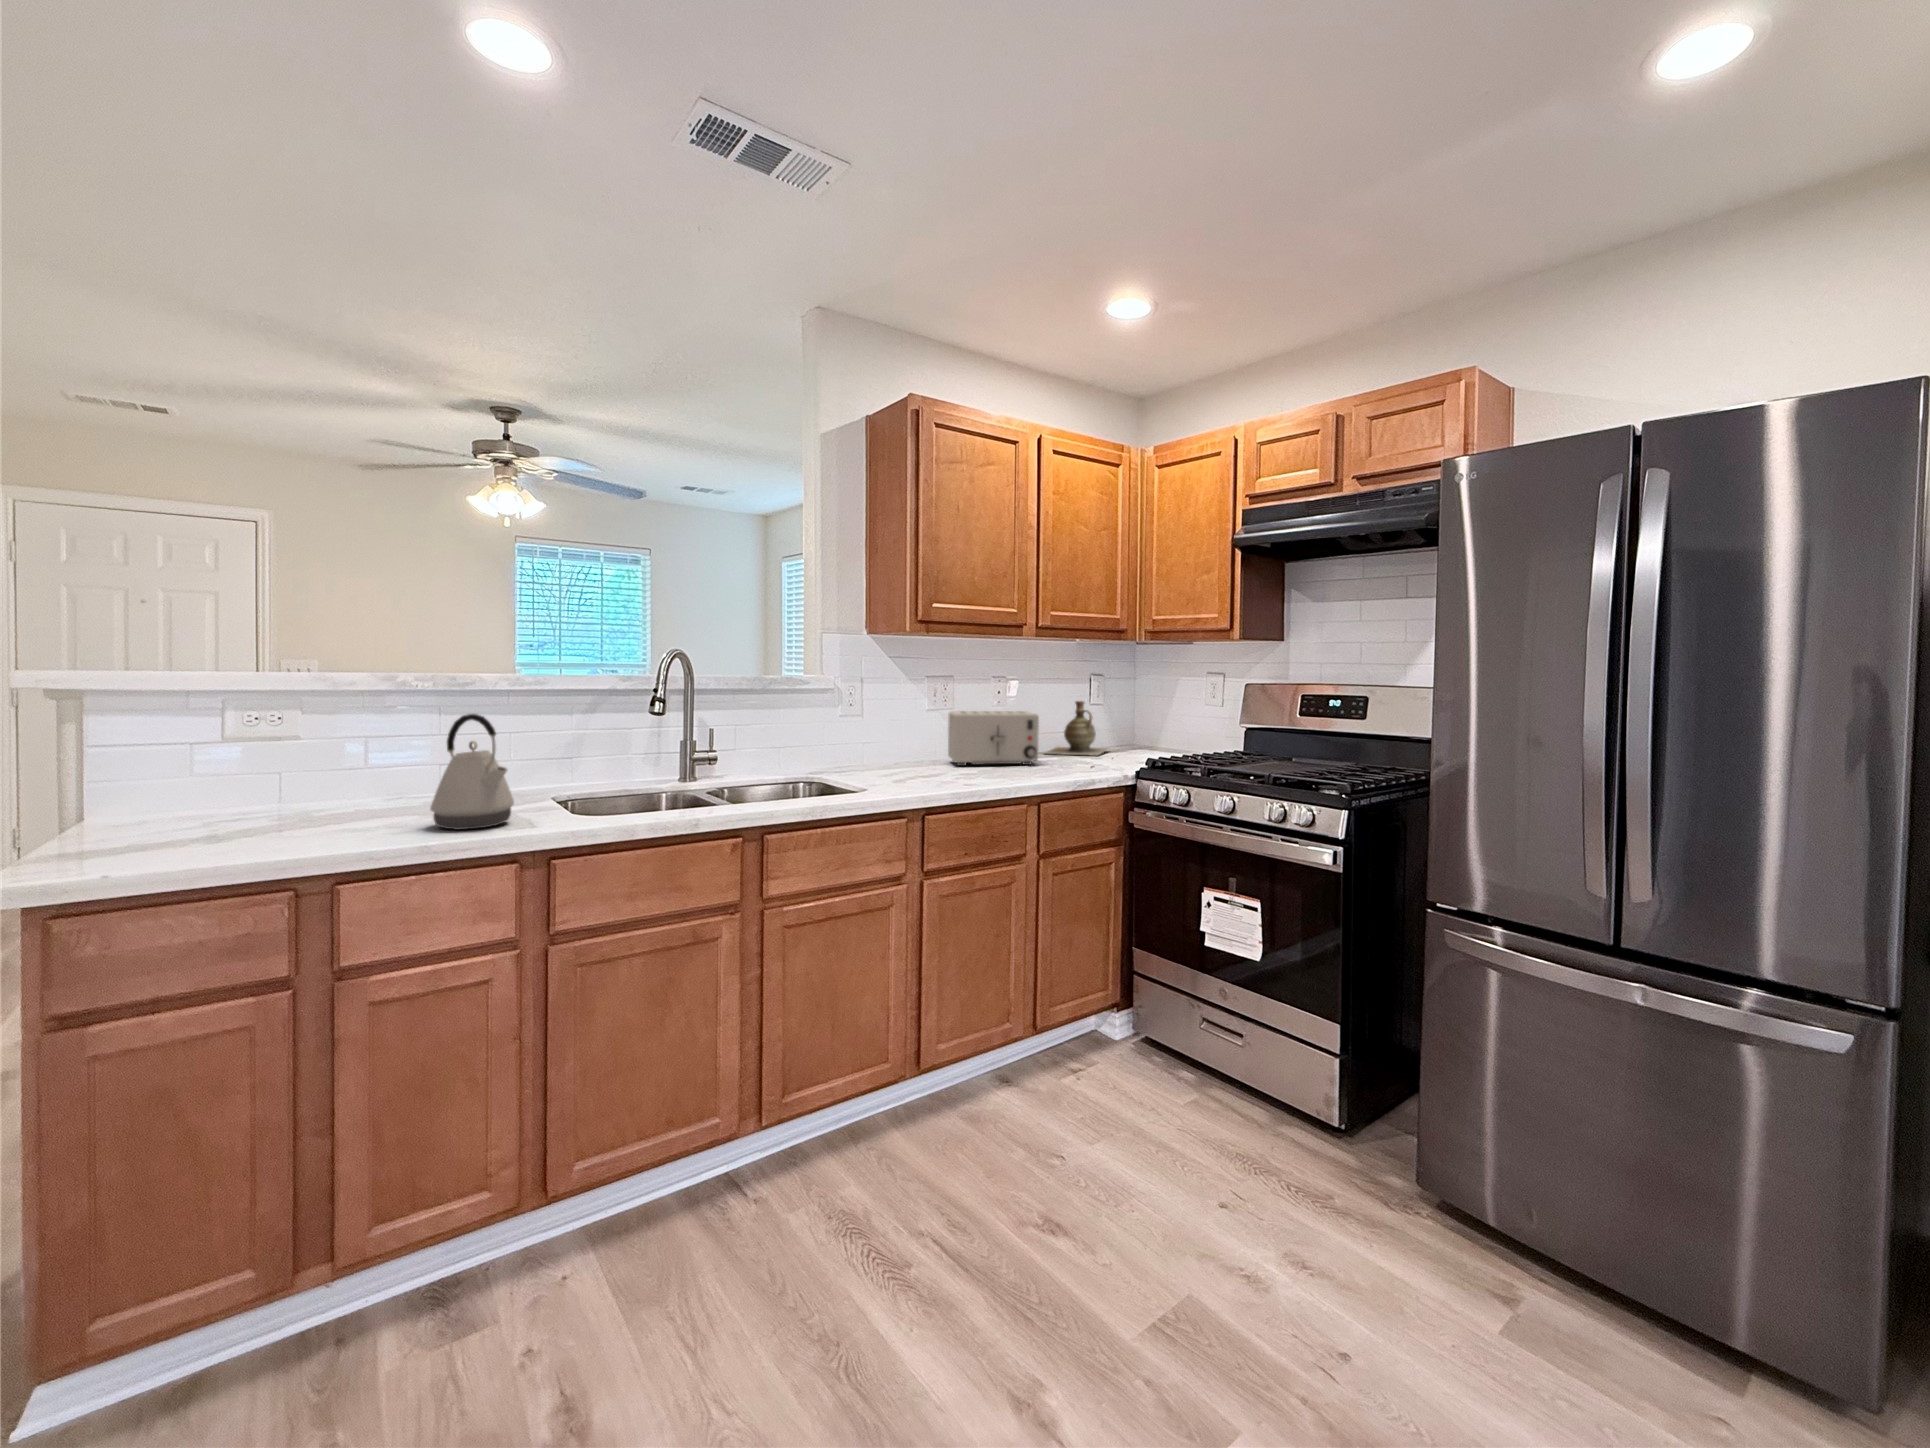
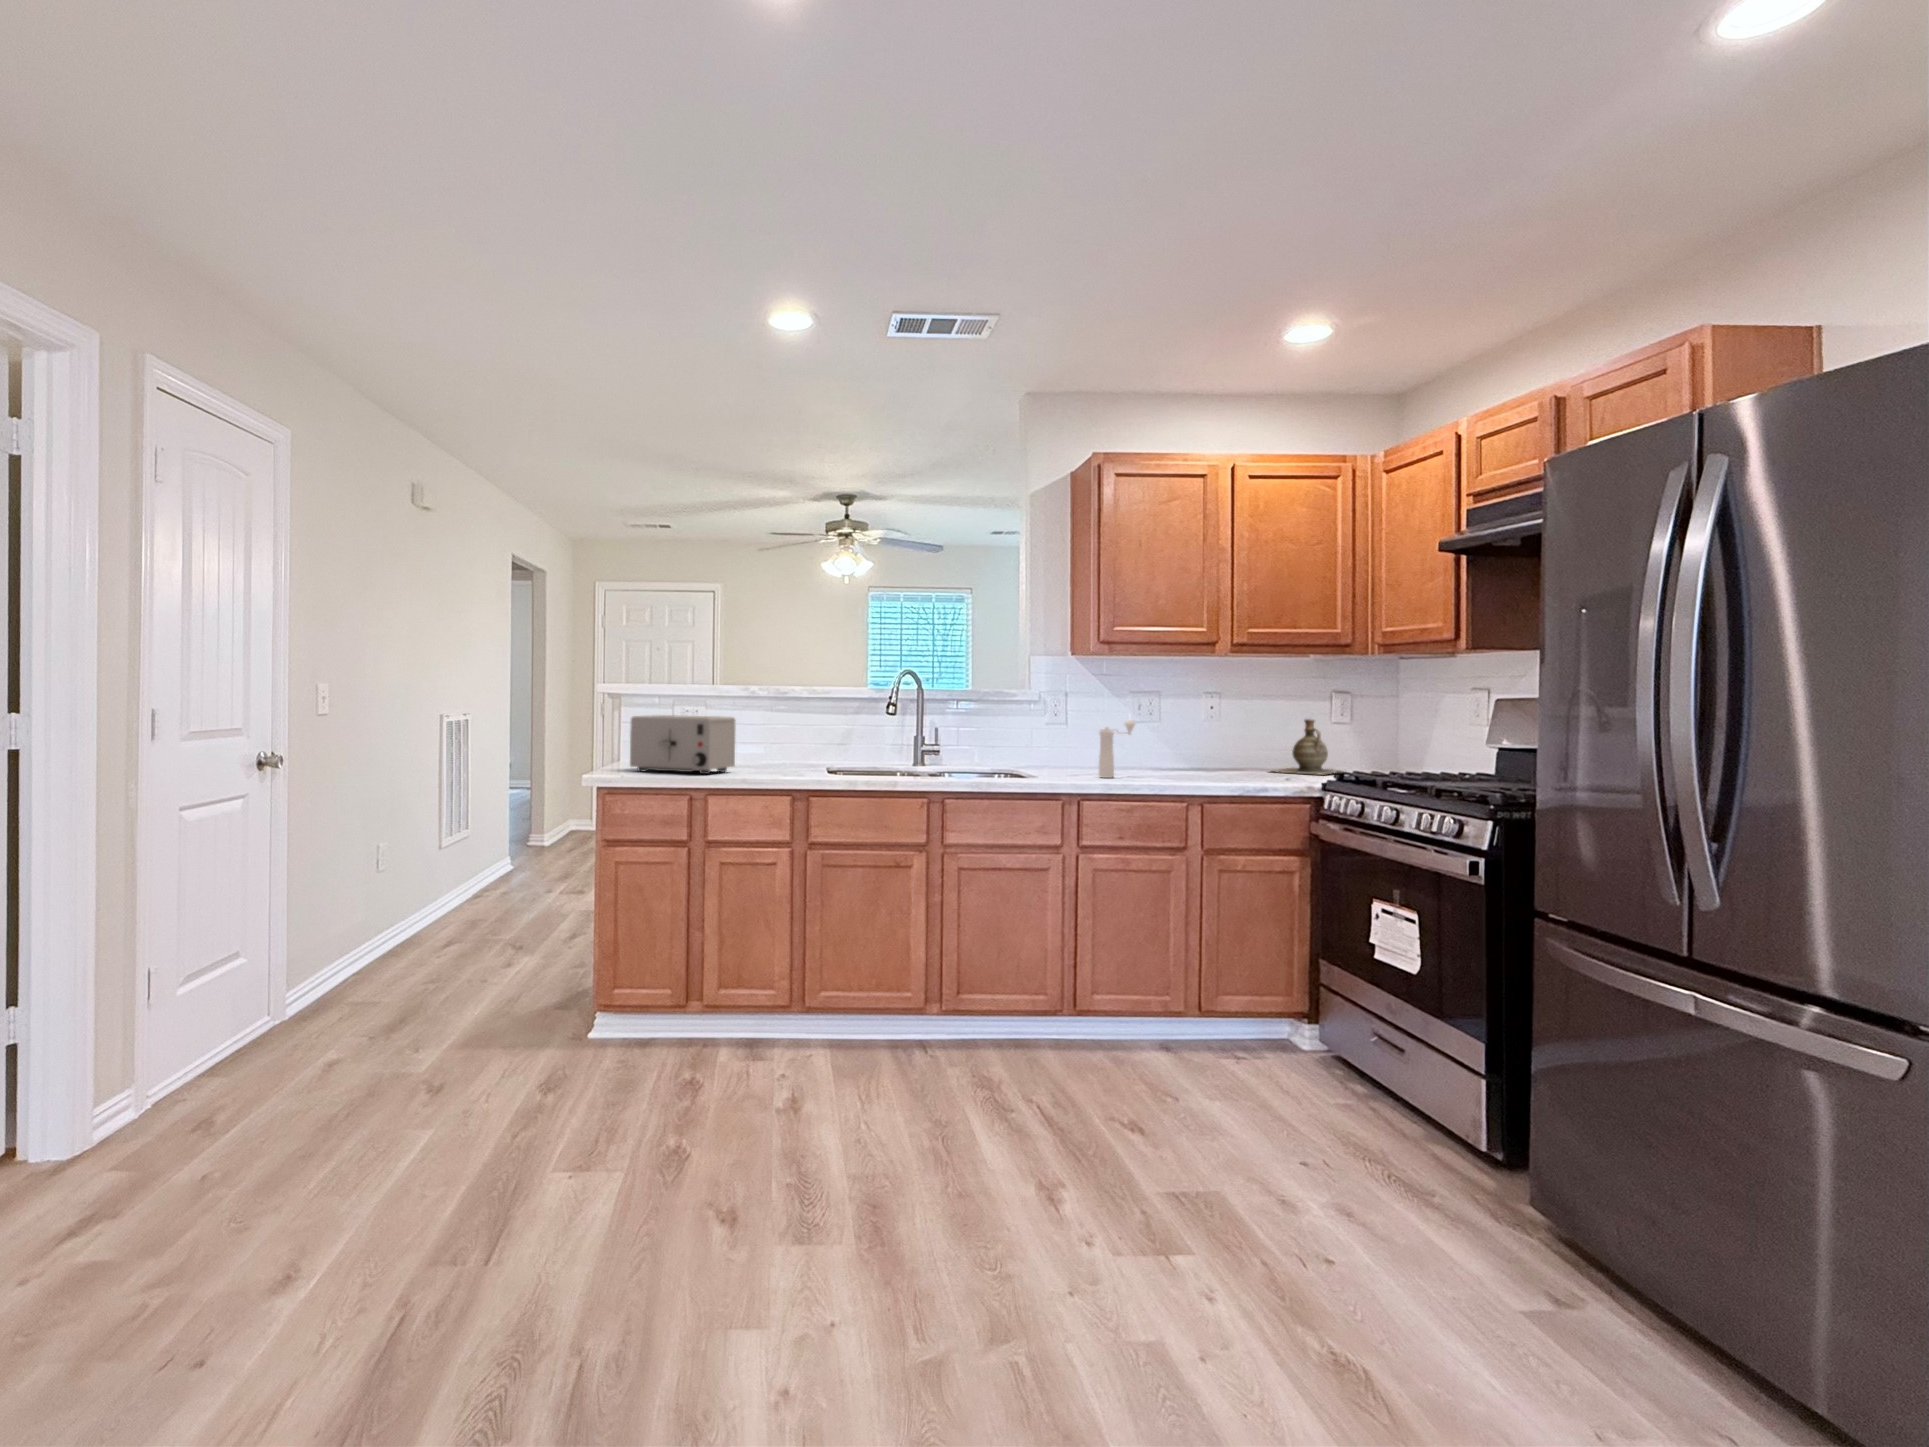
pepper mill: none [909,711,945,777] -> present [1099,720,1135,778]
toaster: present [948,711,1039,766] -> present [630,715,736,774]
kettle: present [430,714,514,830] -> none [736,705,783,779]

